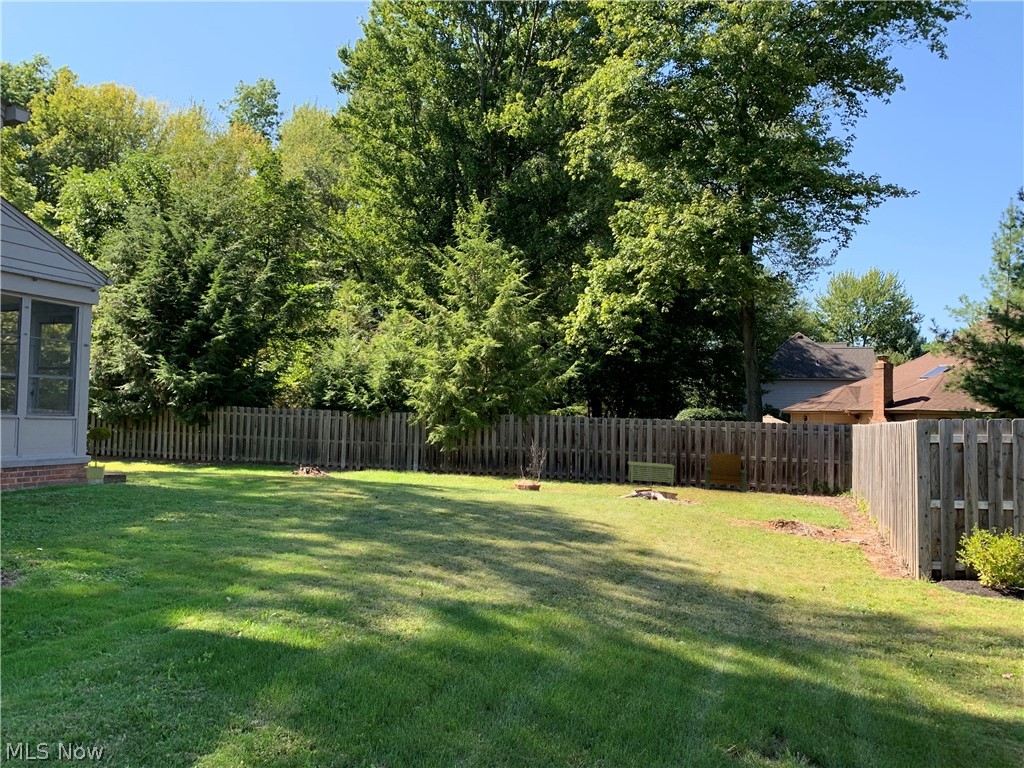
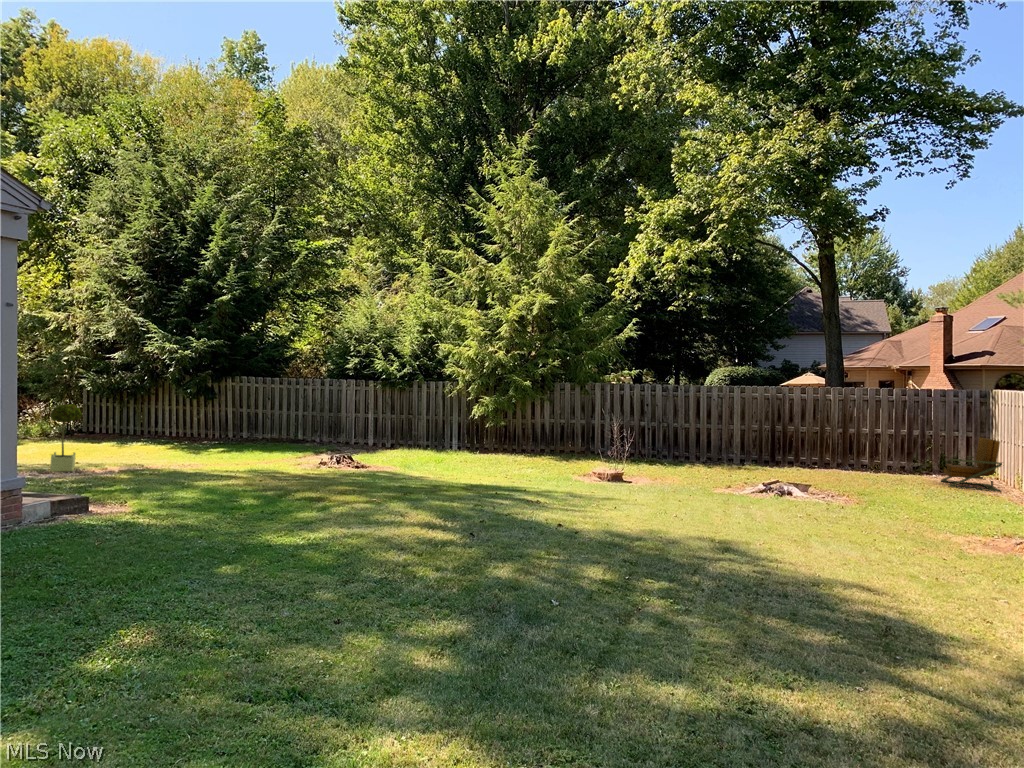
lounge chair: present [705,453,747,493] -> present [941,437,1002,492]
storage bench: present [628,462,675,485] -> none [709,436,769,464]

